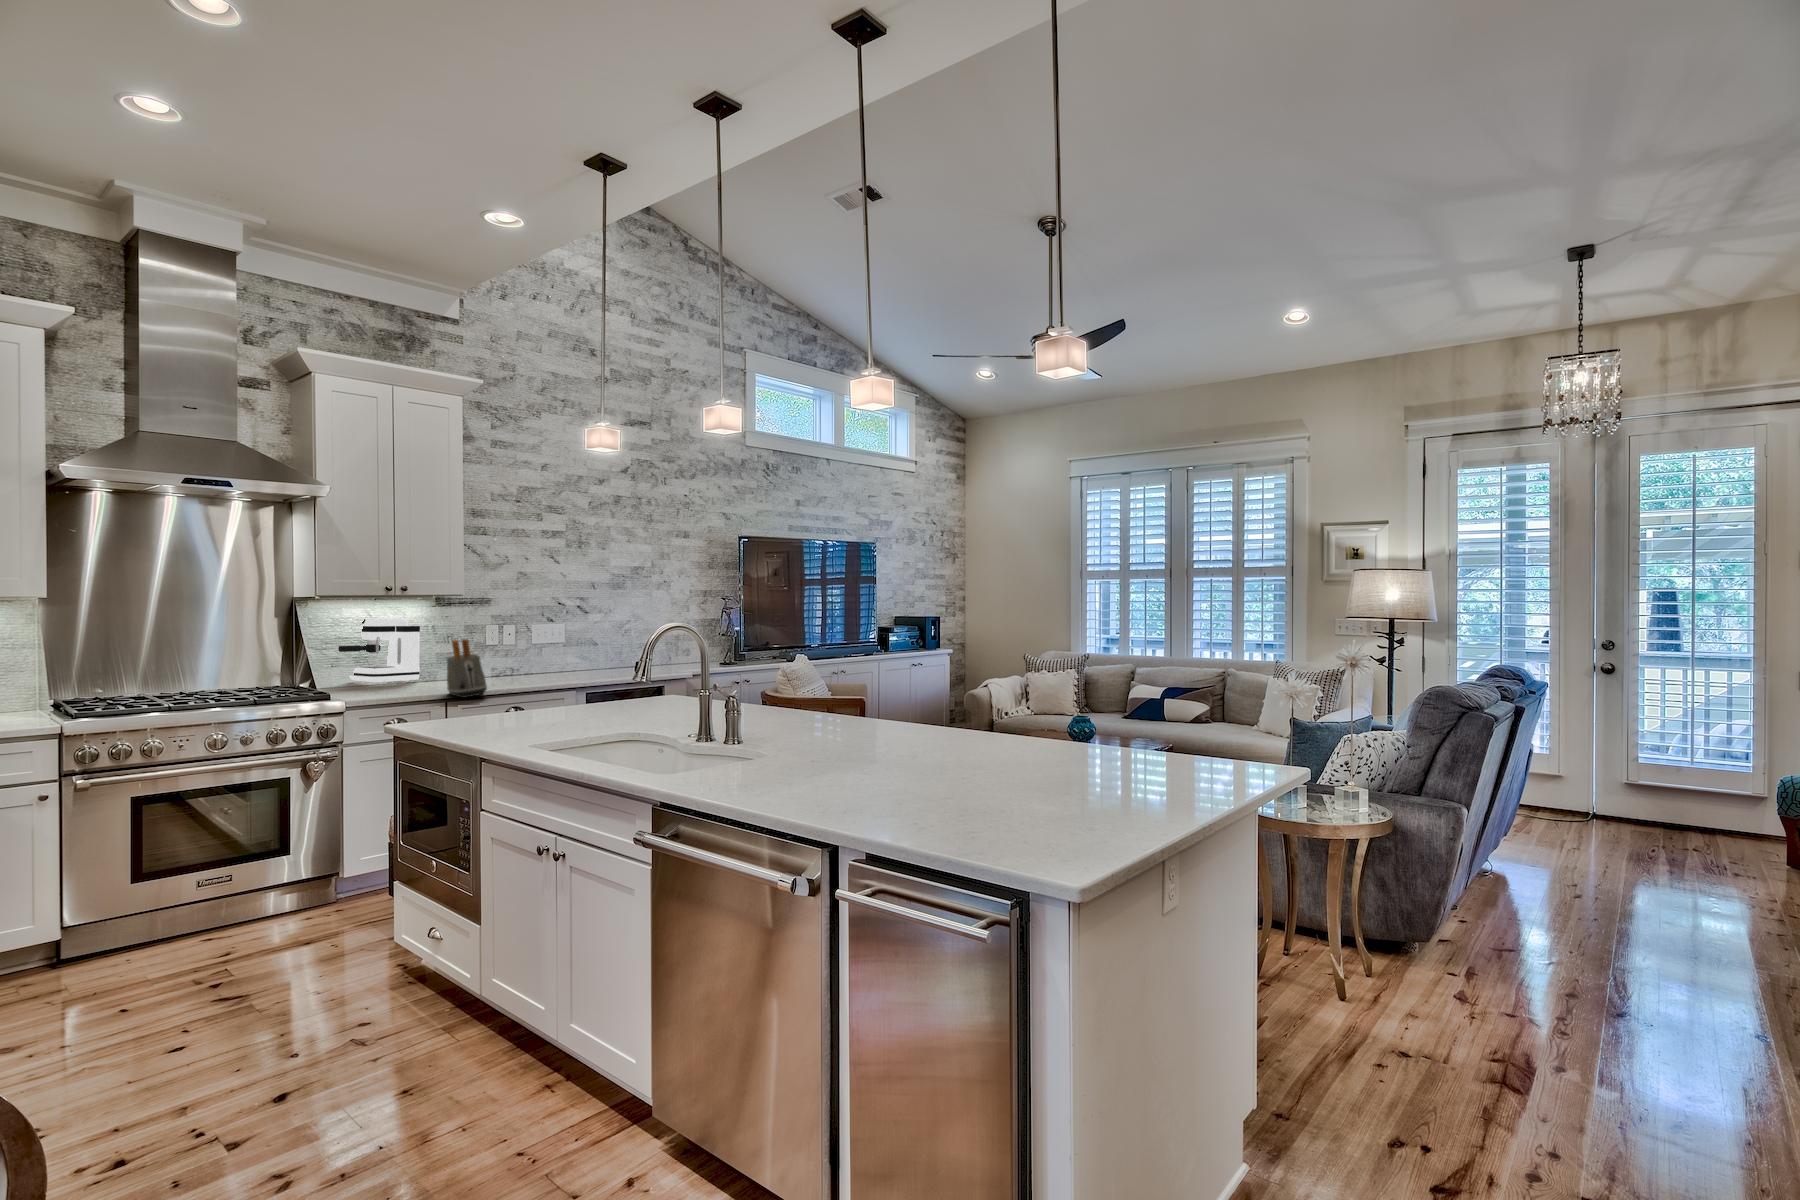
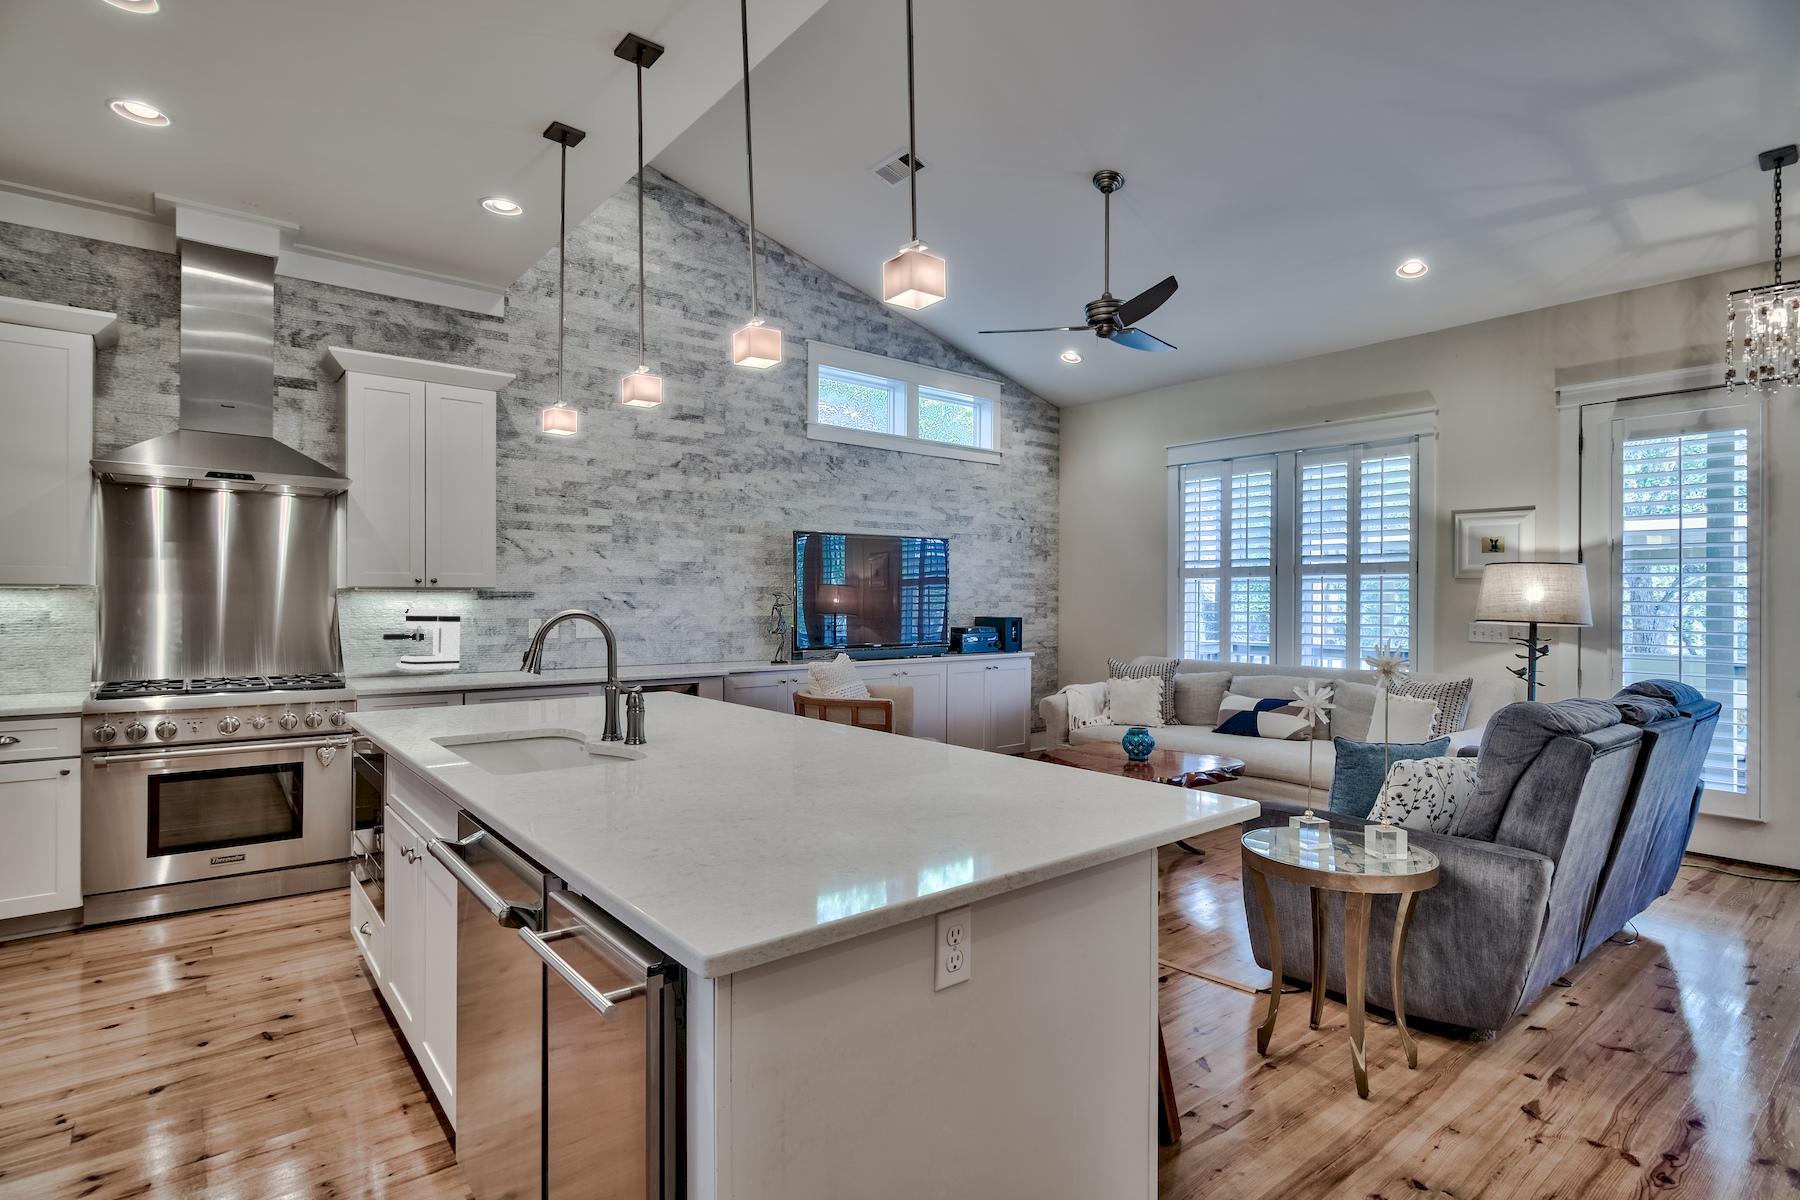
toaster: present [446,639,487,698] -> none [462,628,500,686]

